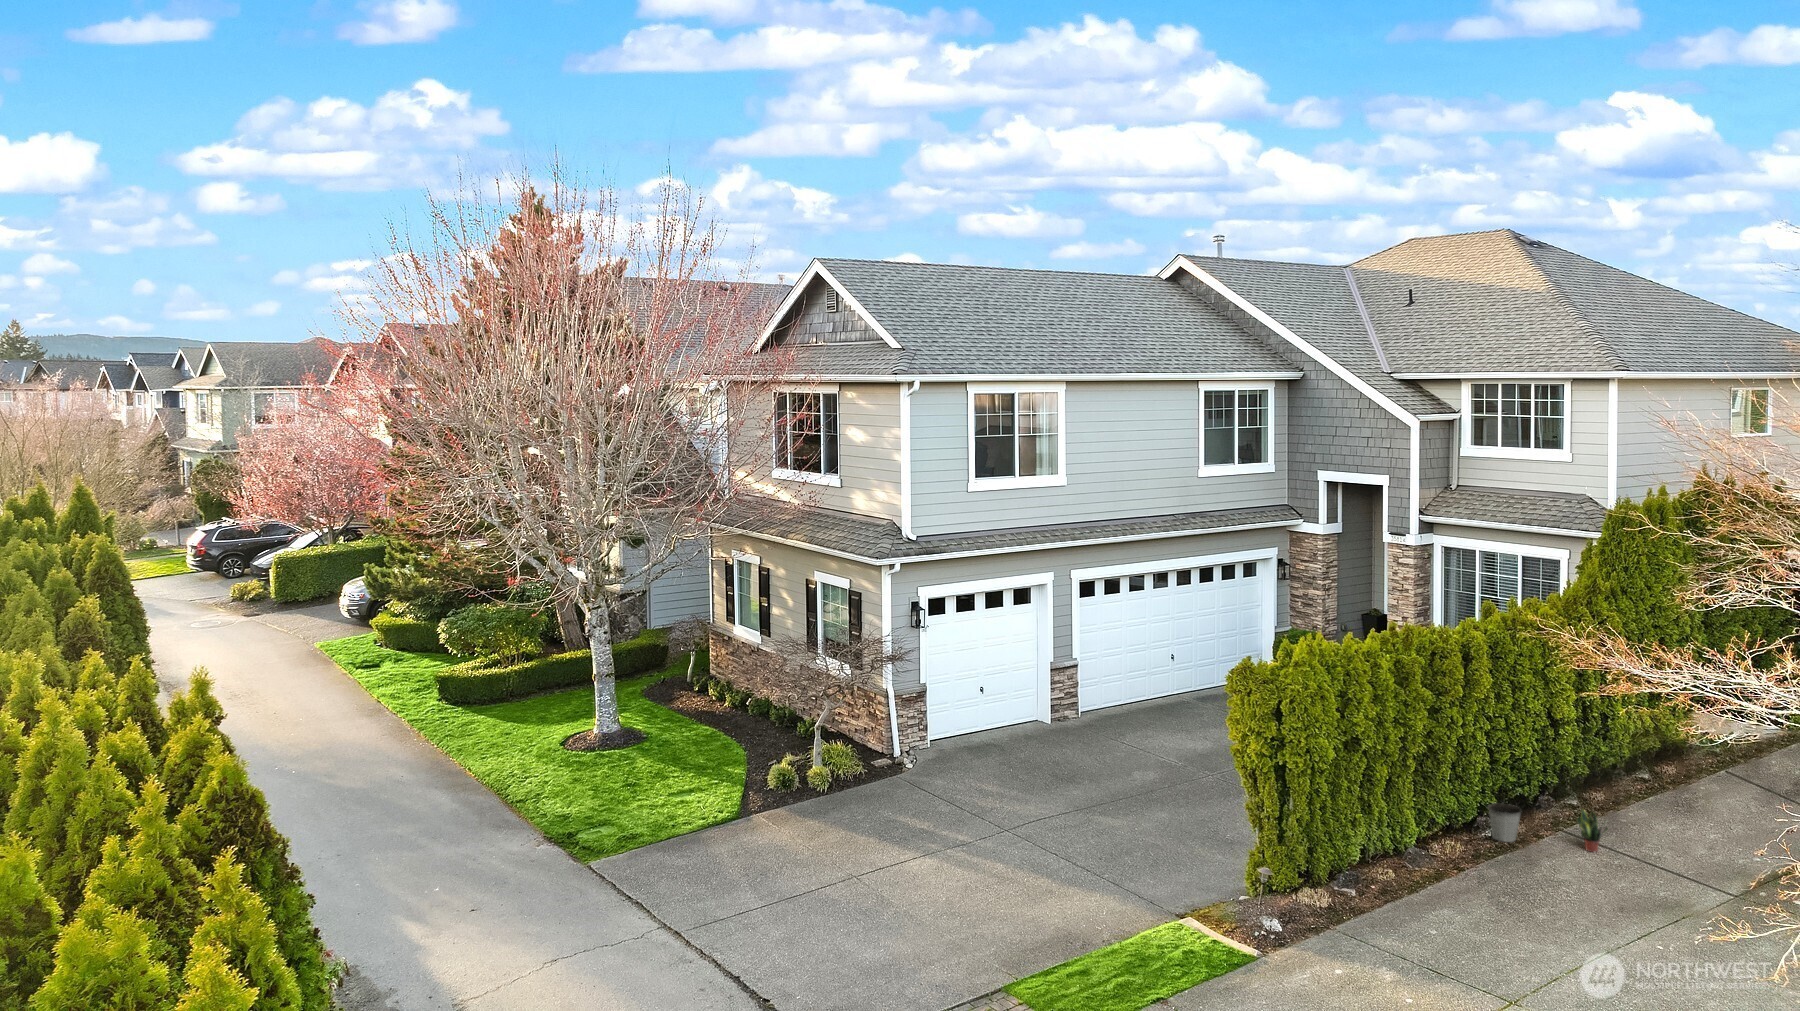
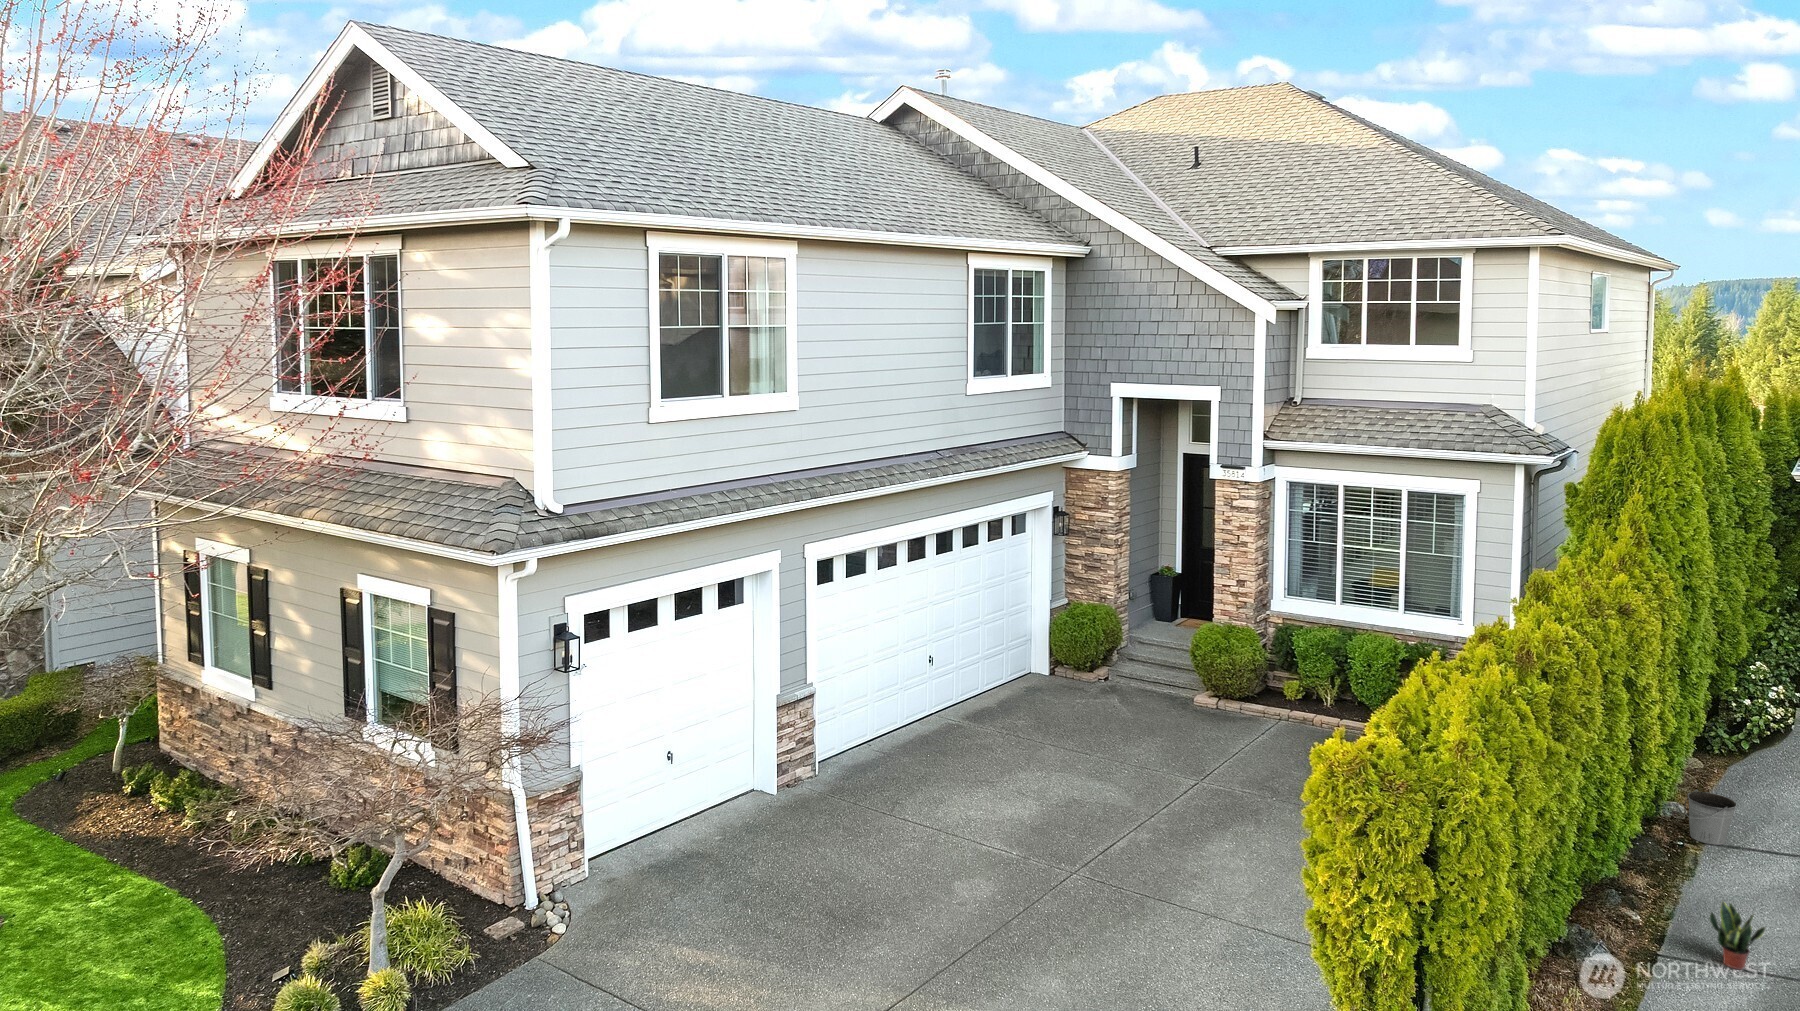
bucket: present [1488,803,1521,842] -> present [1685,790,1736,845]

